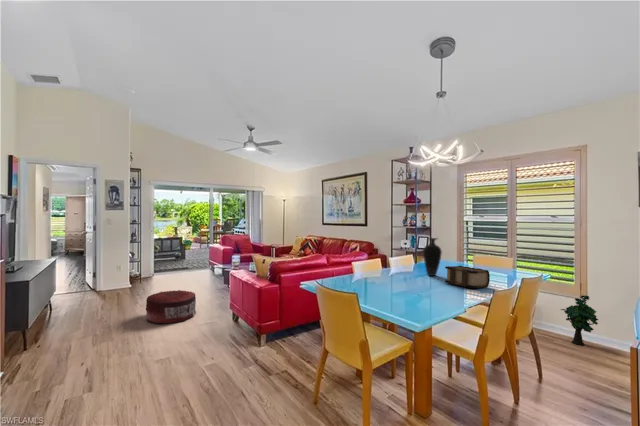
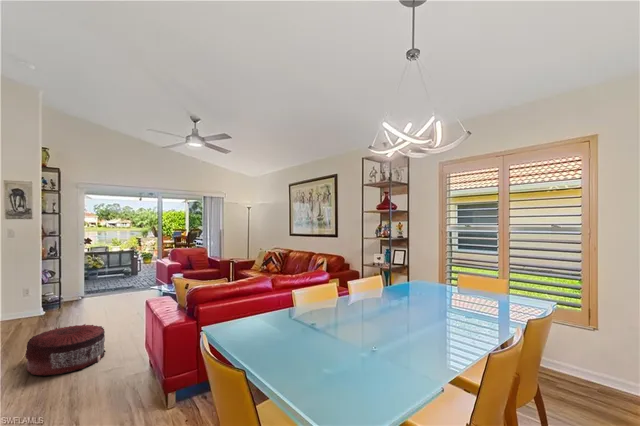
vase: present [423,238,442,276] -> none [397,256,421,309]
book: present [445,266,490,288] -> none [426,296,490,334]
decorative plant: present [561,295,598,345] -> none [569,326,620,392]

